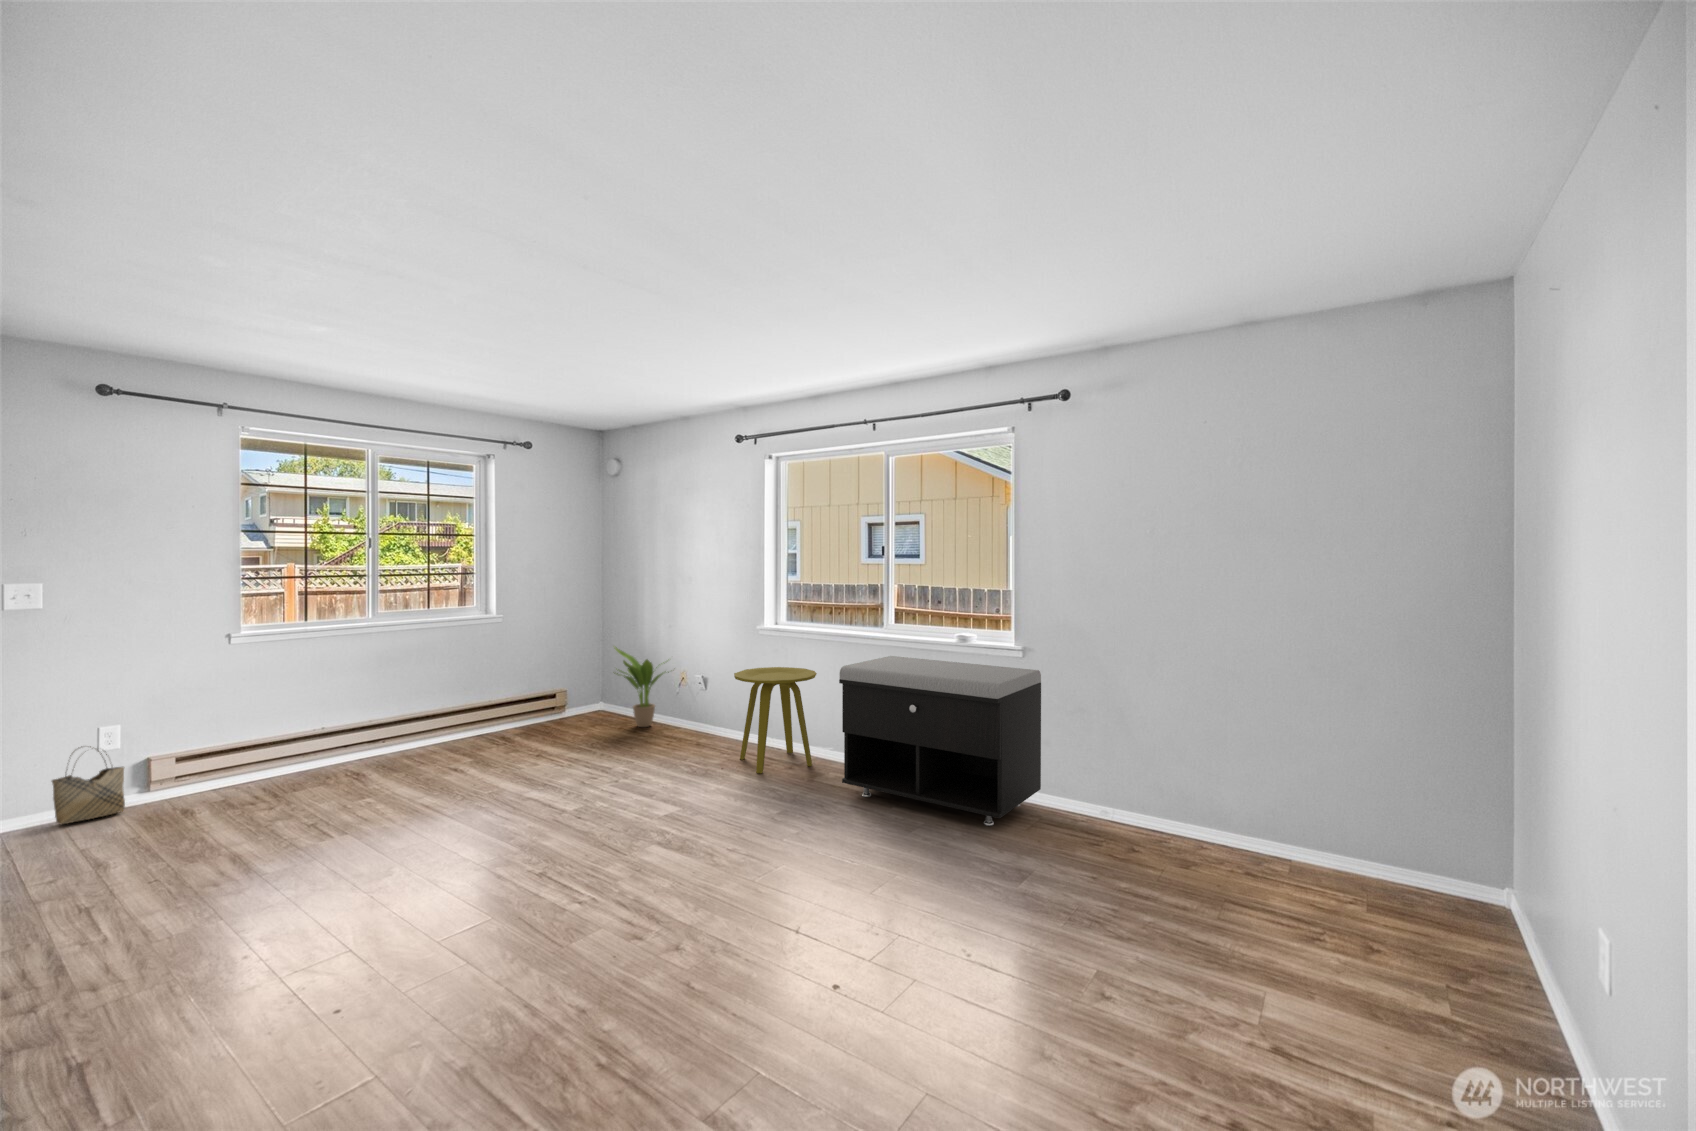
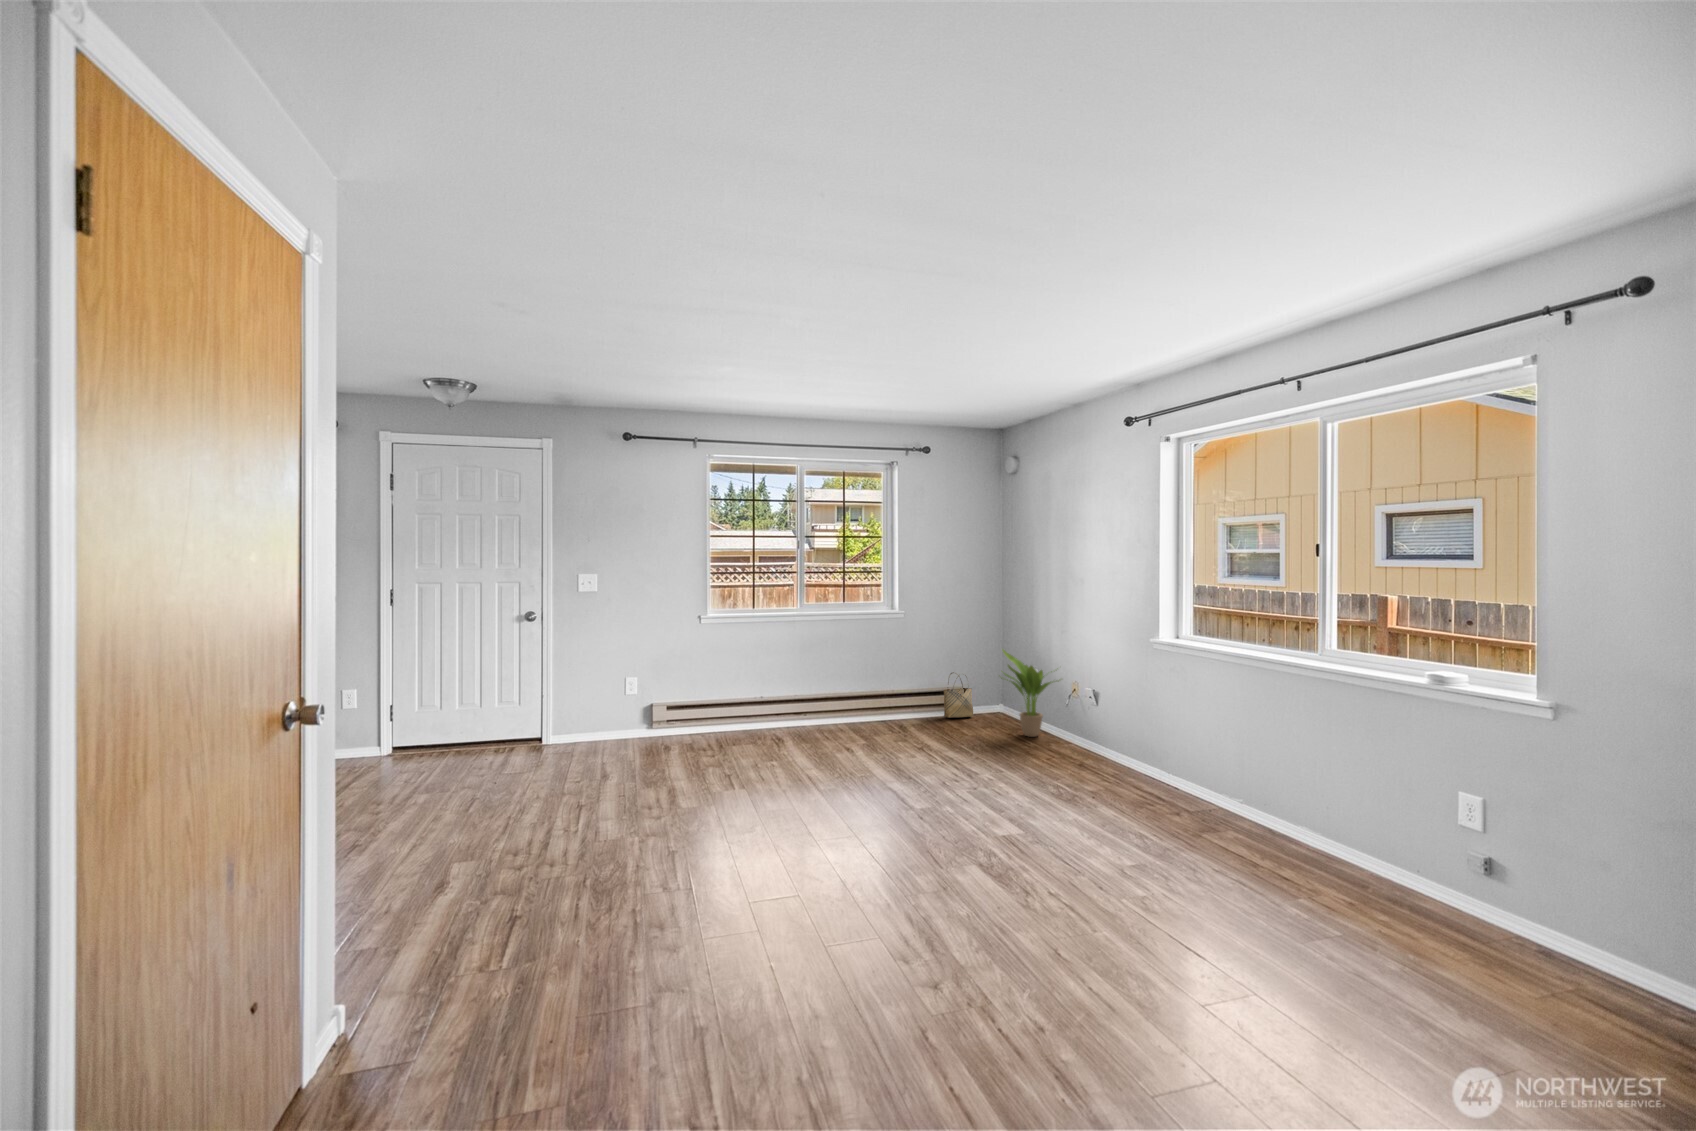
storage bench: present [839,656,1041,826] -> none [1225,690,1589,968]
side table: present [734,667,817,773] -> none [1108,687,1214,816]
woven basket: present [52,746,125,825] -> present [944,672,973,718]

